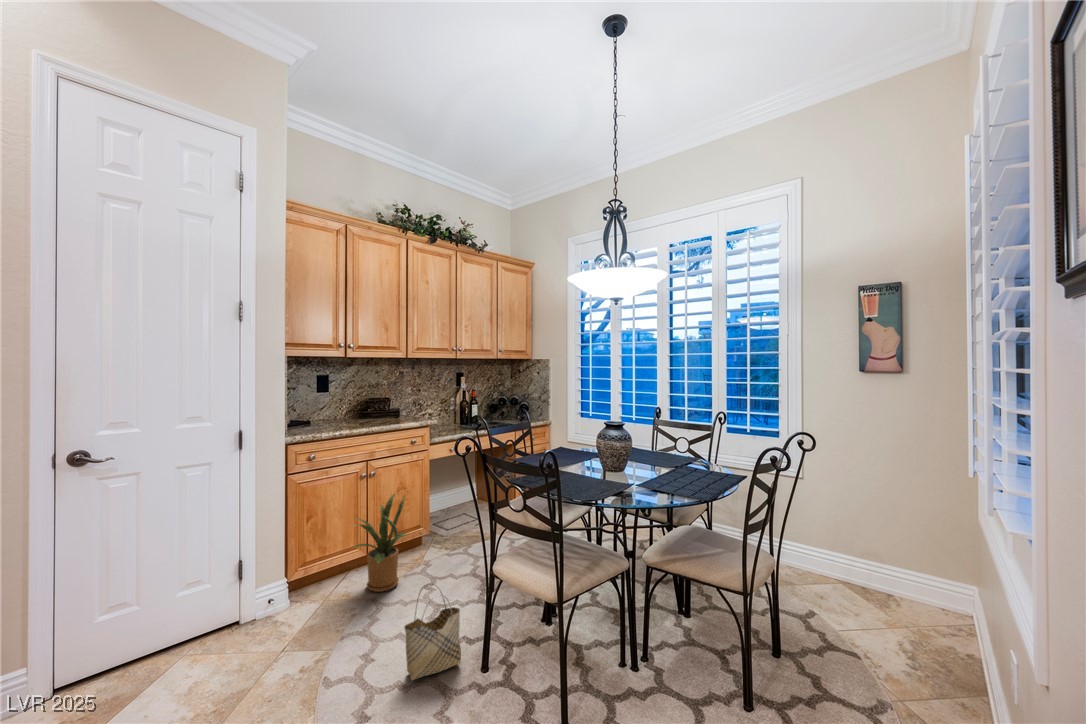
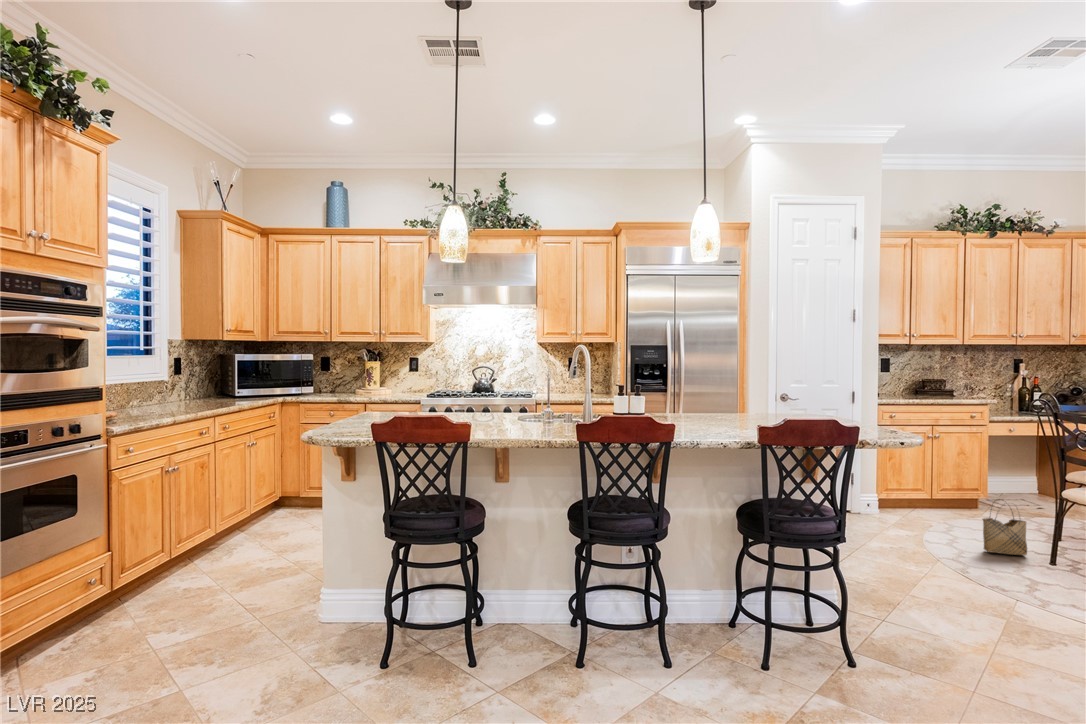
house plant: present [353,494,406,592] -> none [921,452,969,521]

